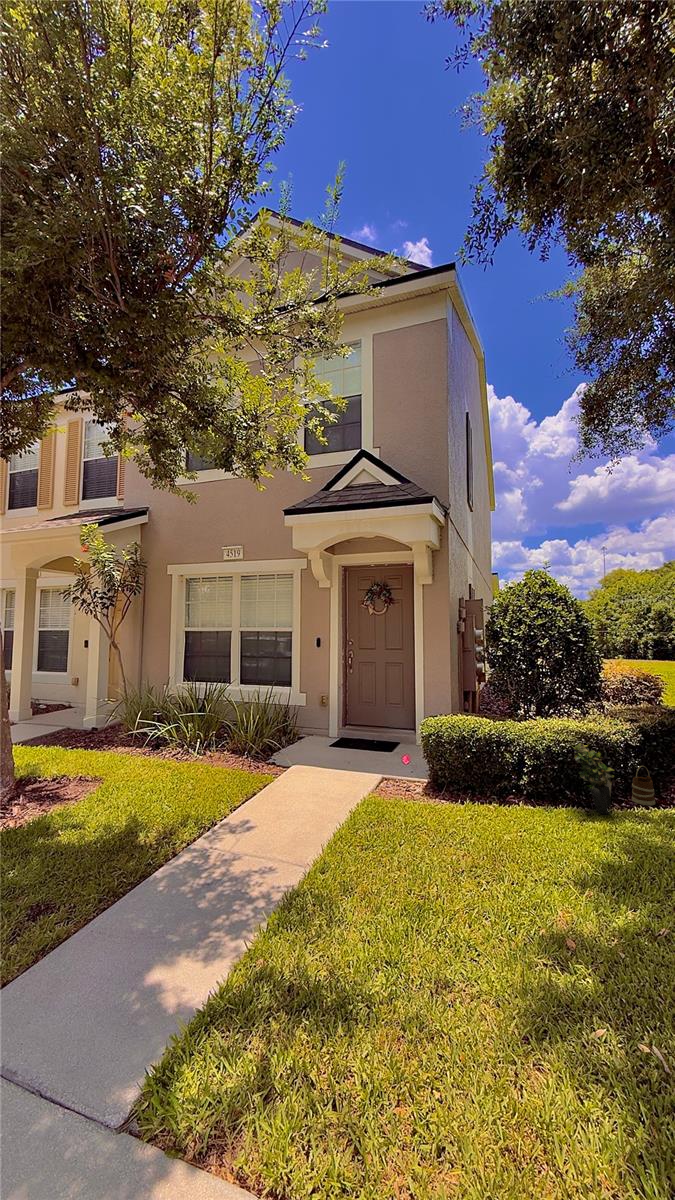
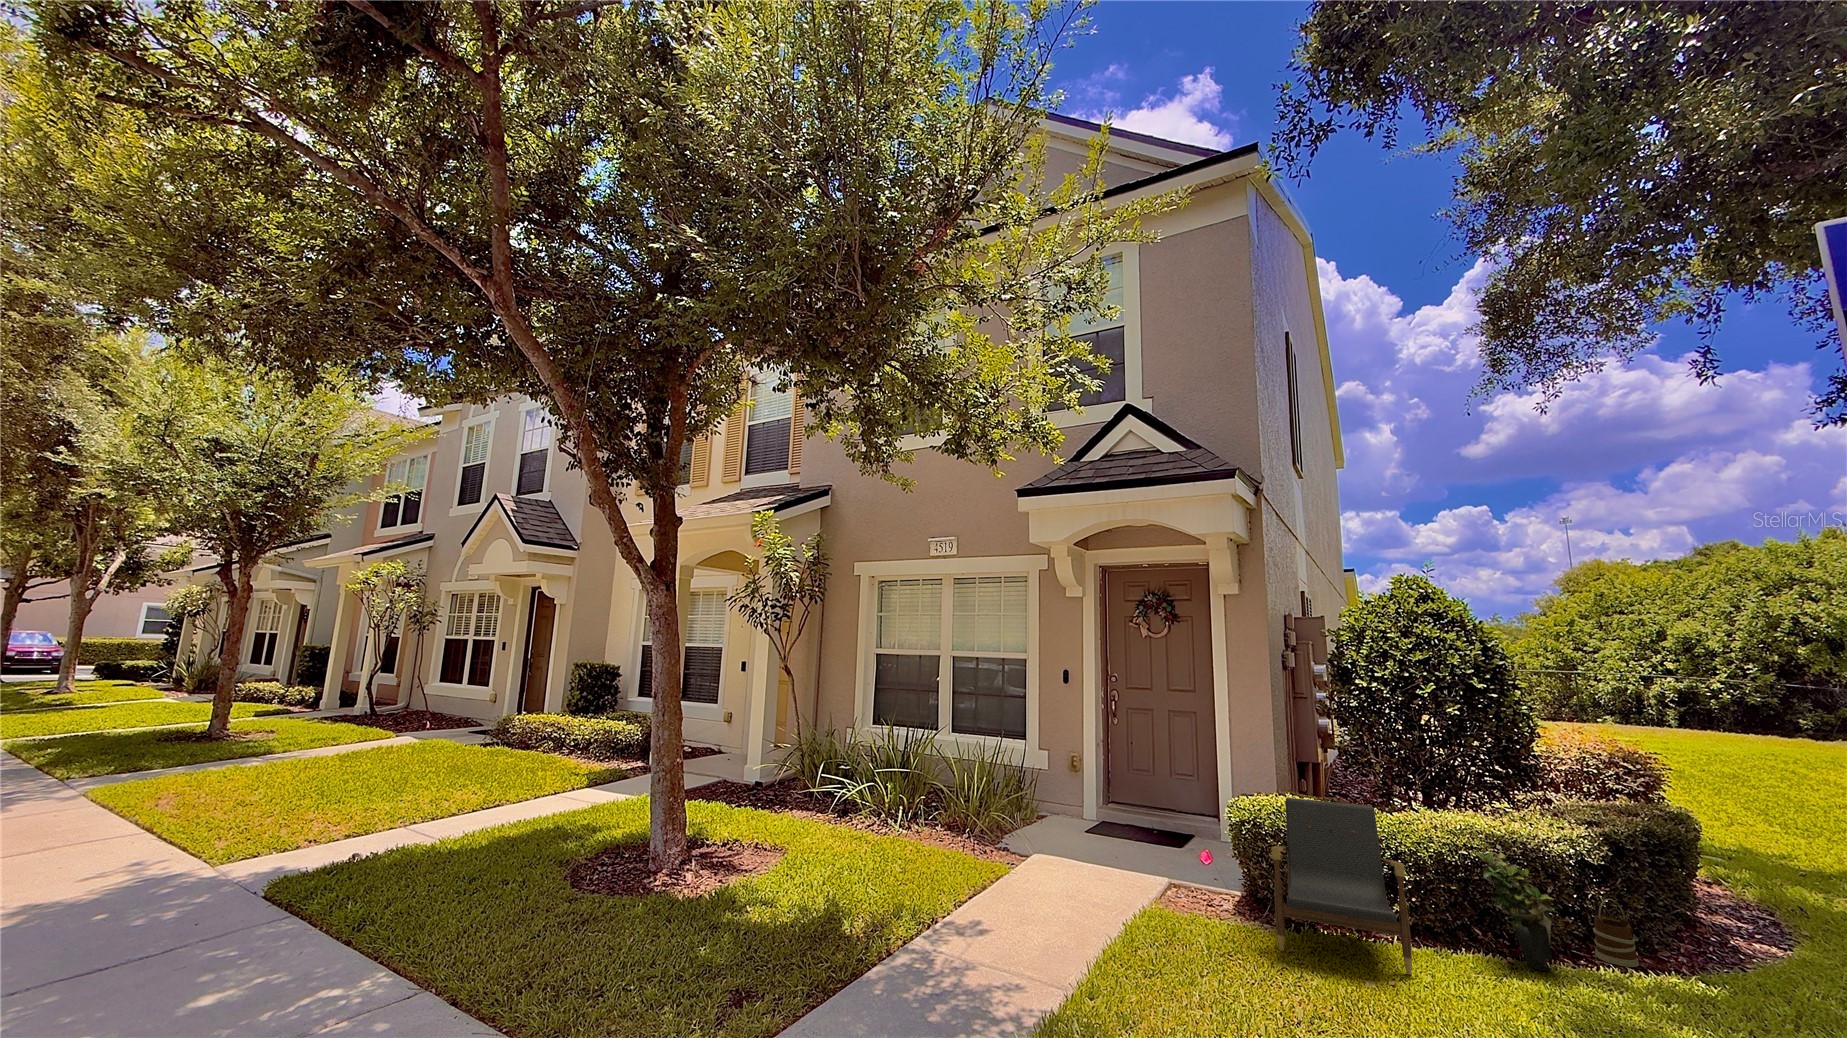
lounge chair: none [449,717,533,827] -> present [1272,798,1412,975]

